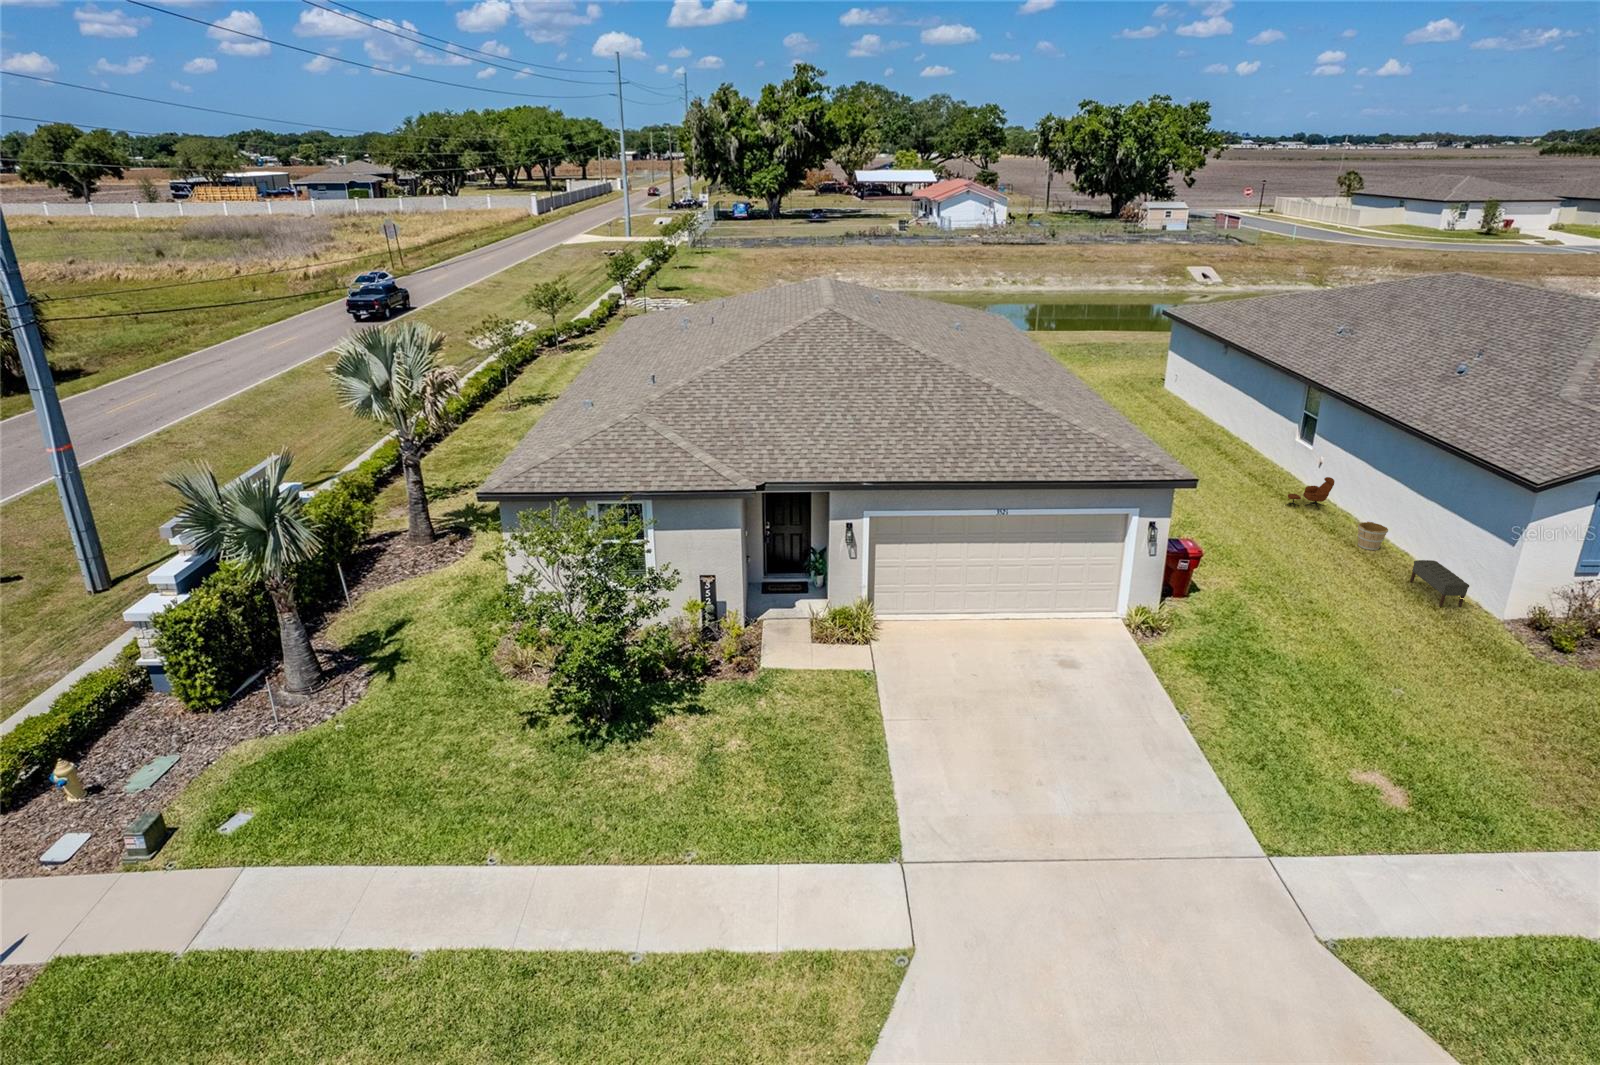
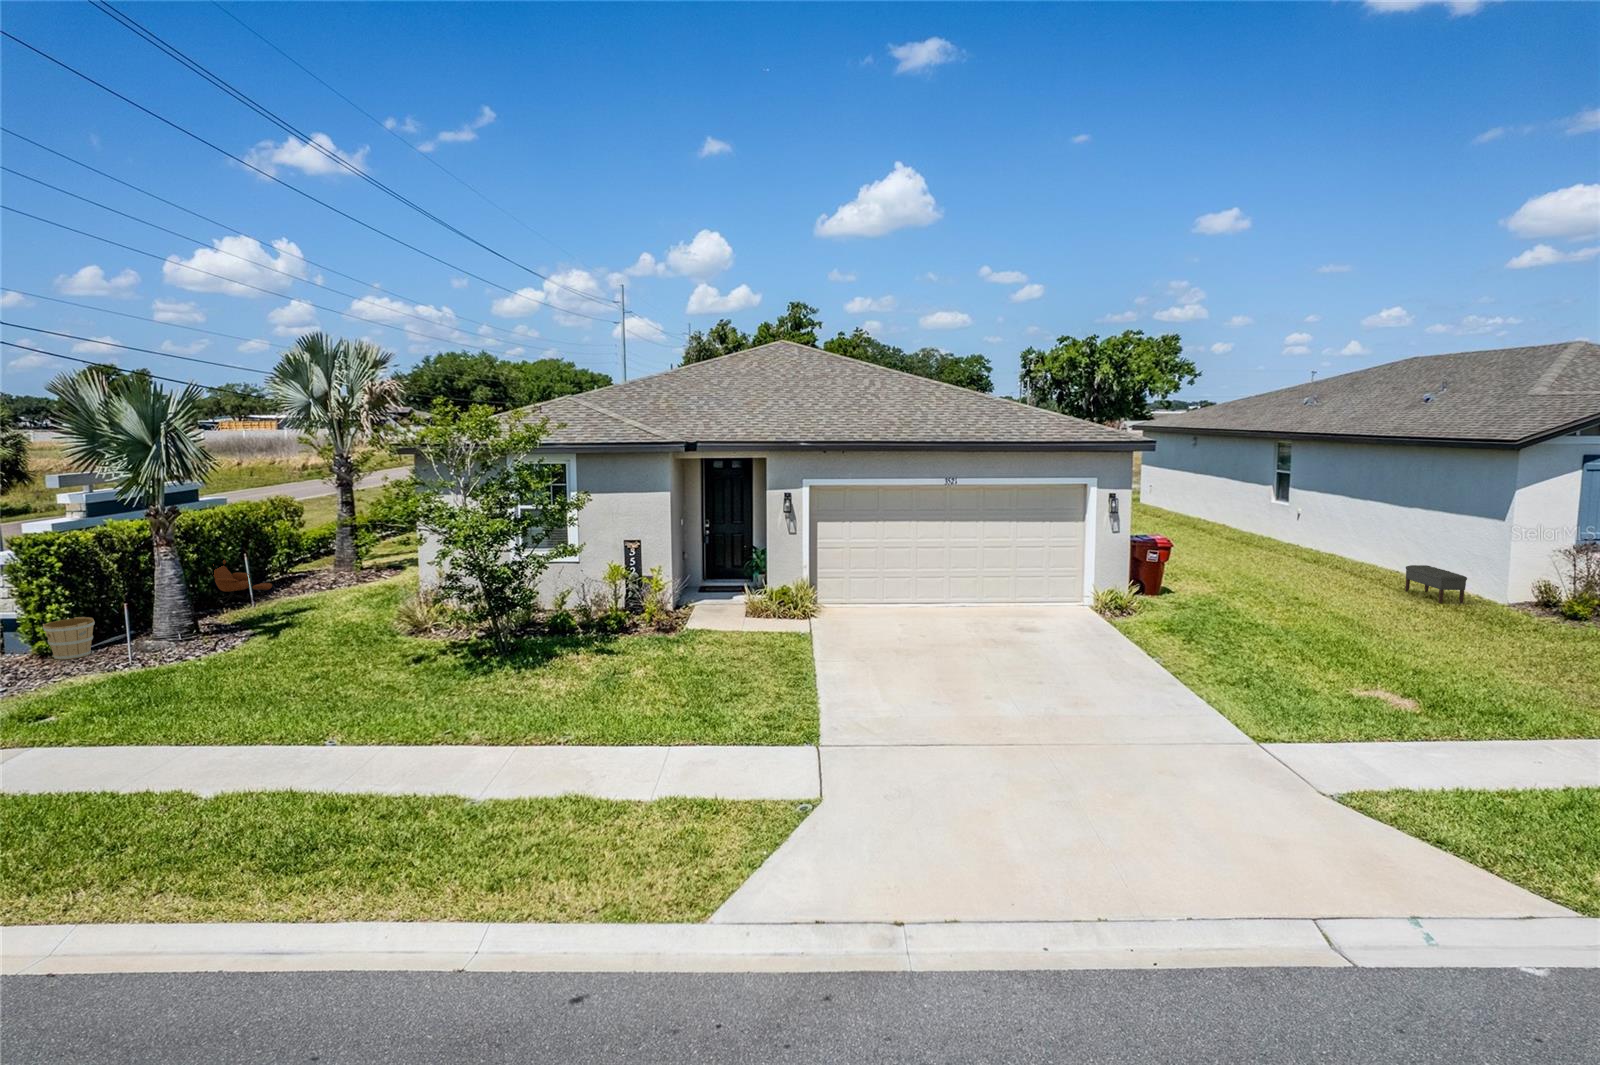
lounge chair: present [1287,477,1335,509] -> present [213,560,273,602]
wooden bucket: present [1358,522,1388,550] -> present [43,617,95,660]

